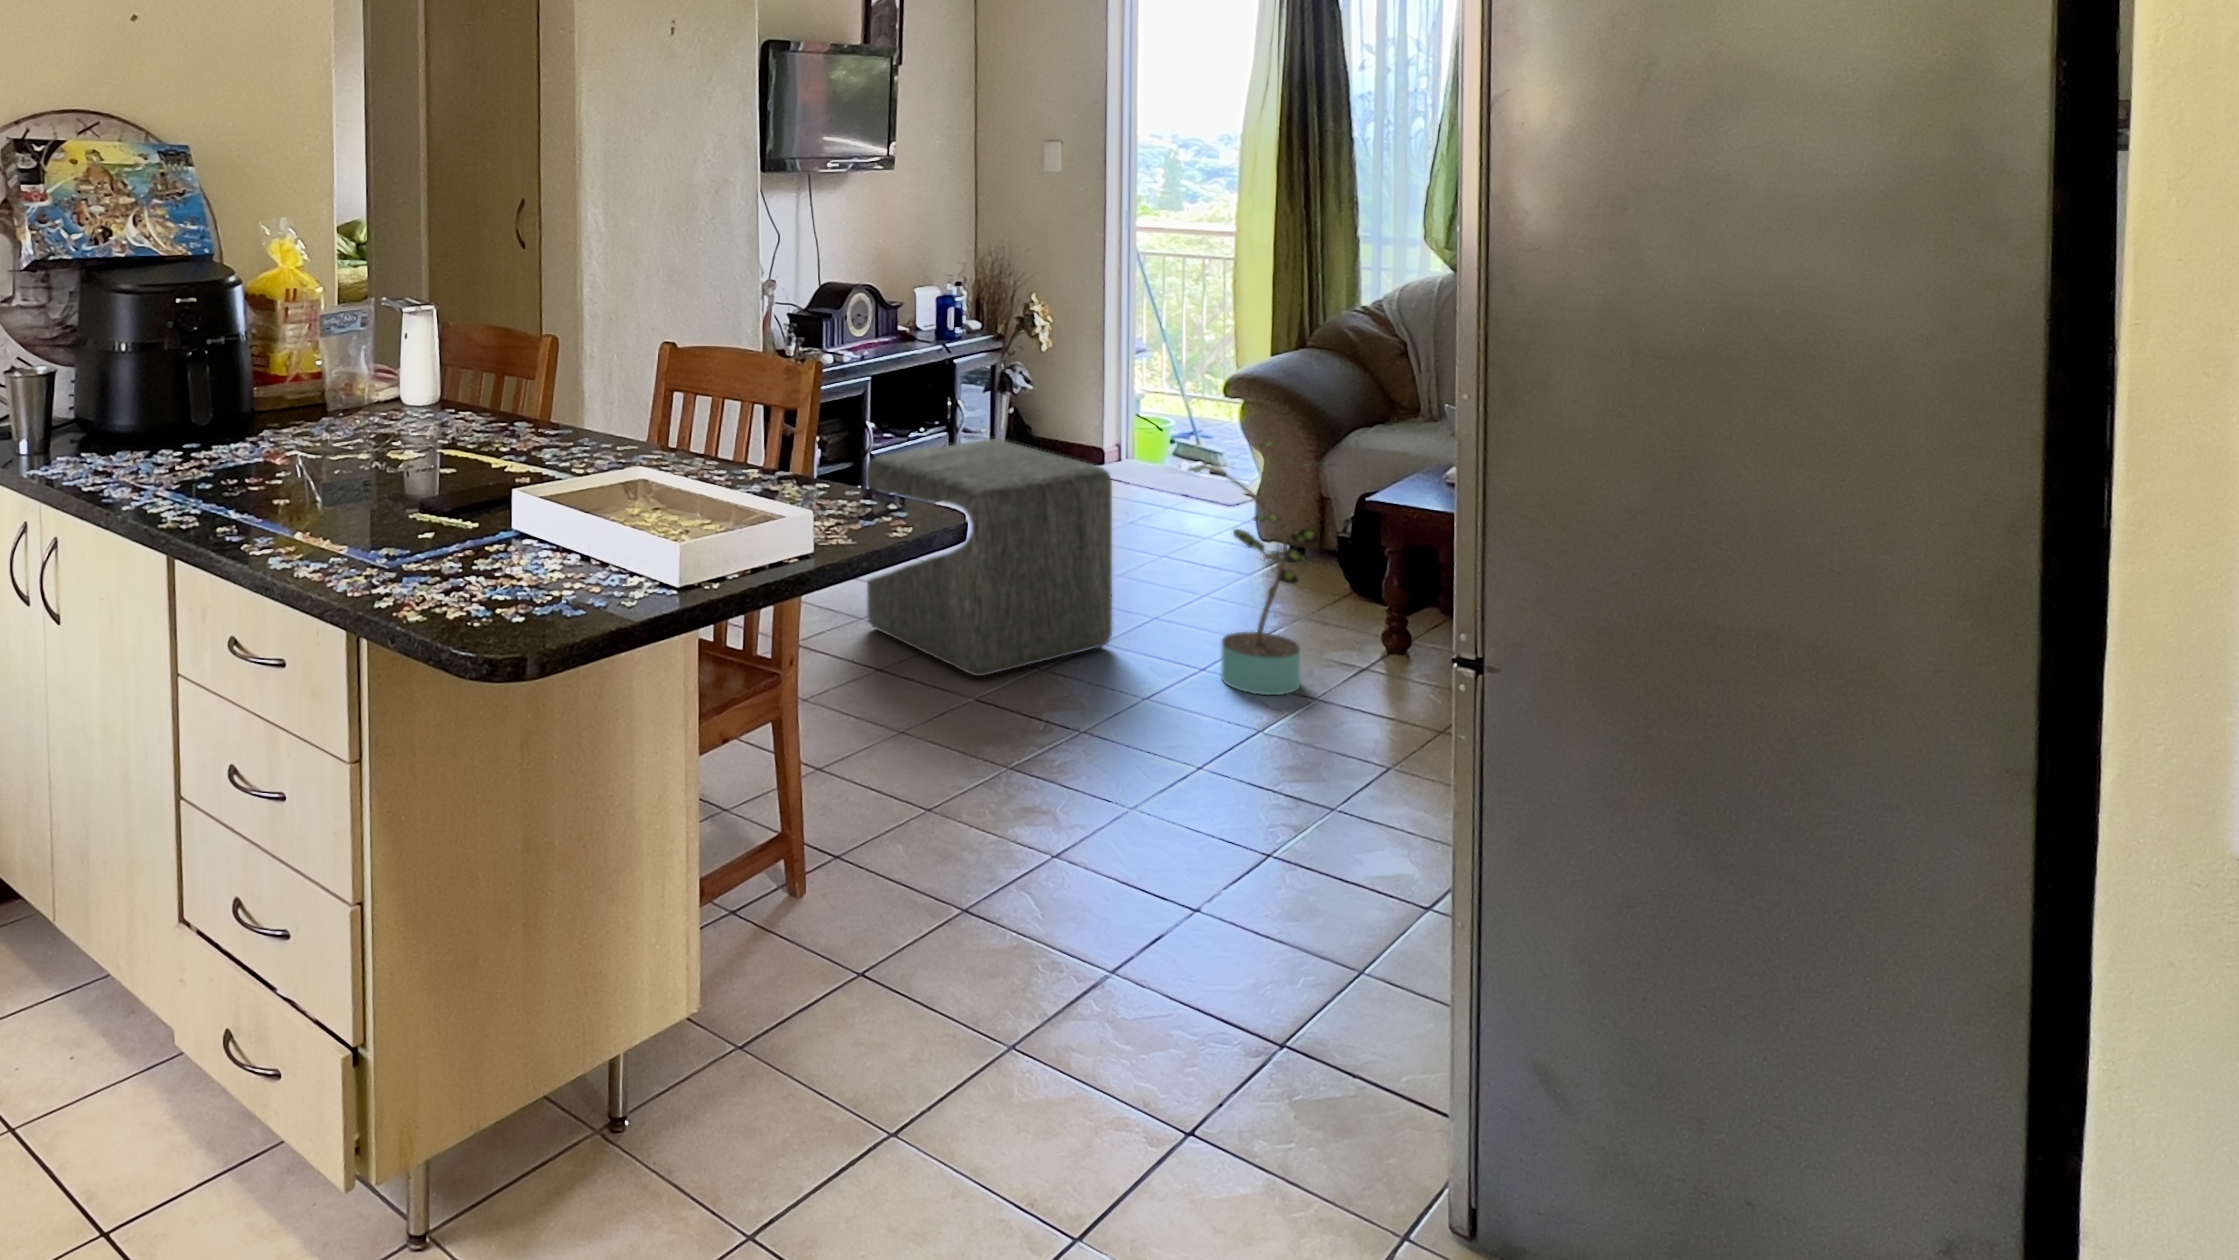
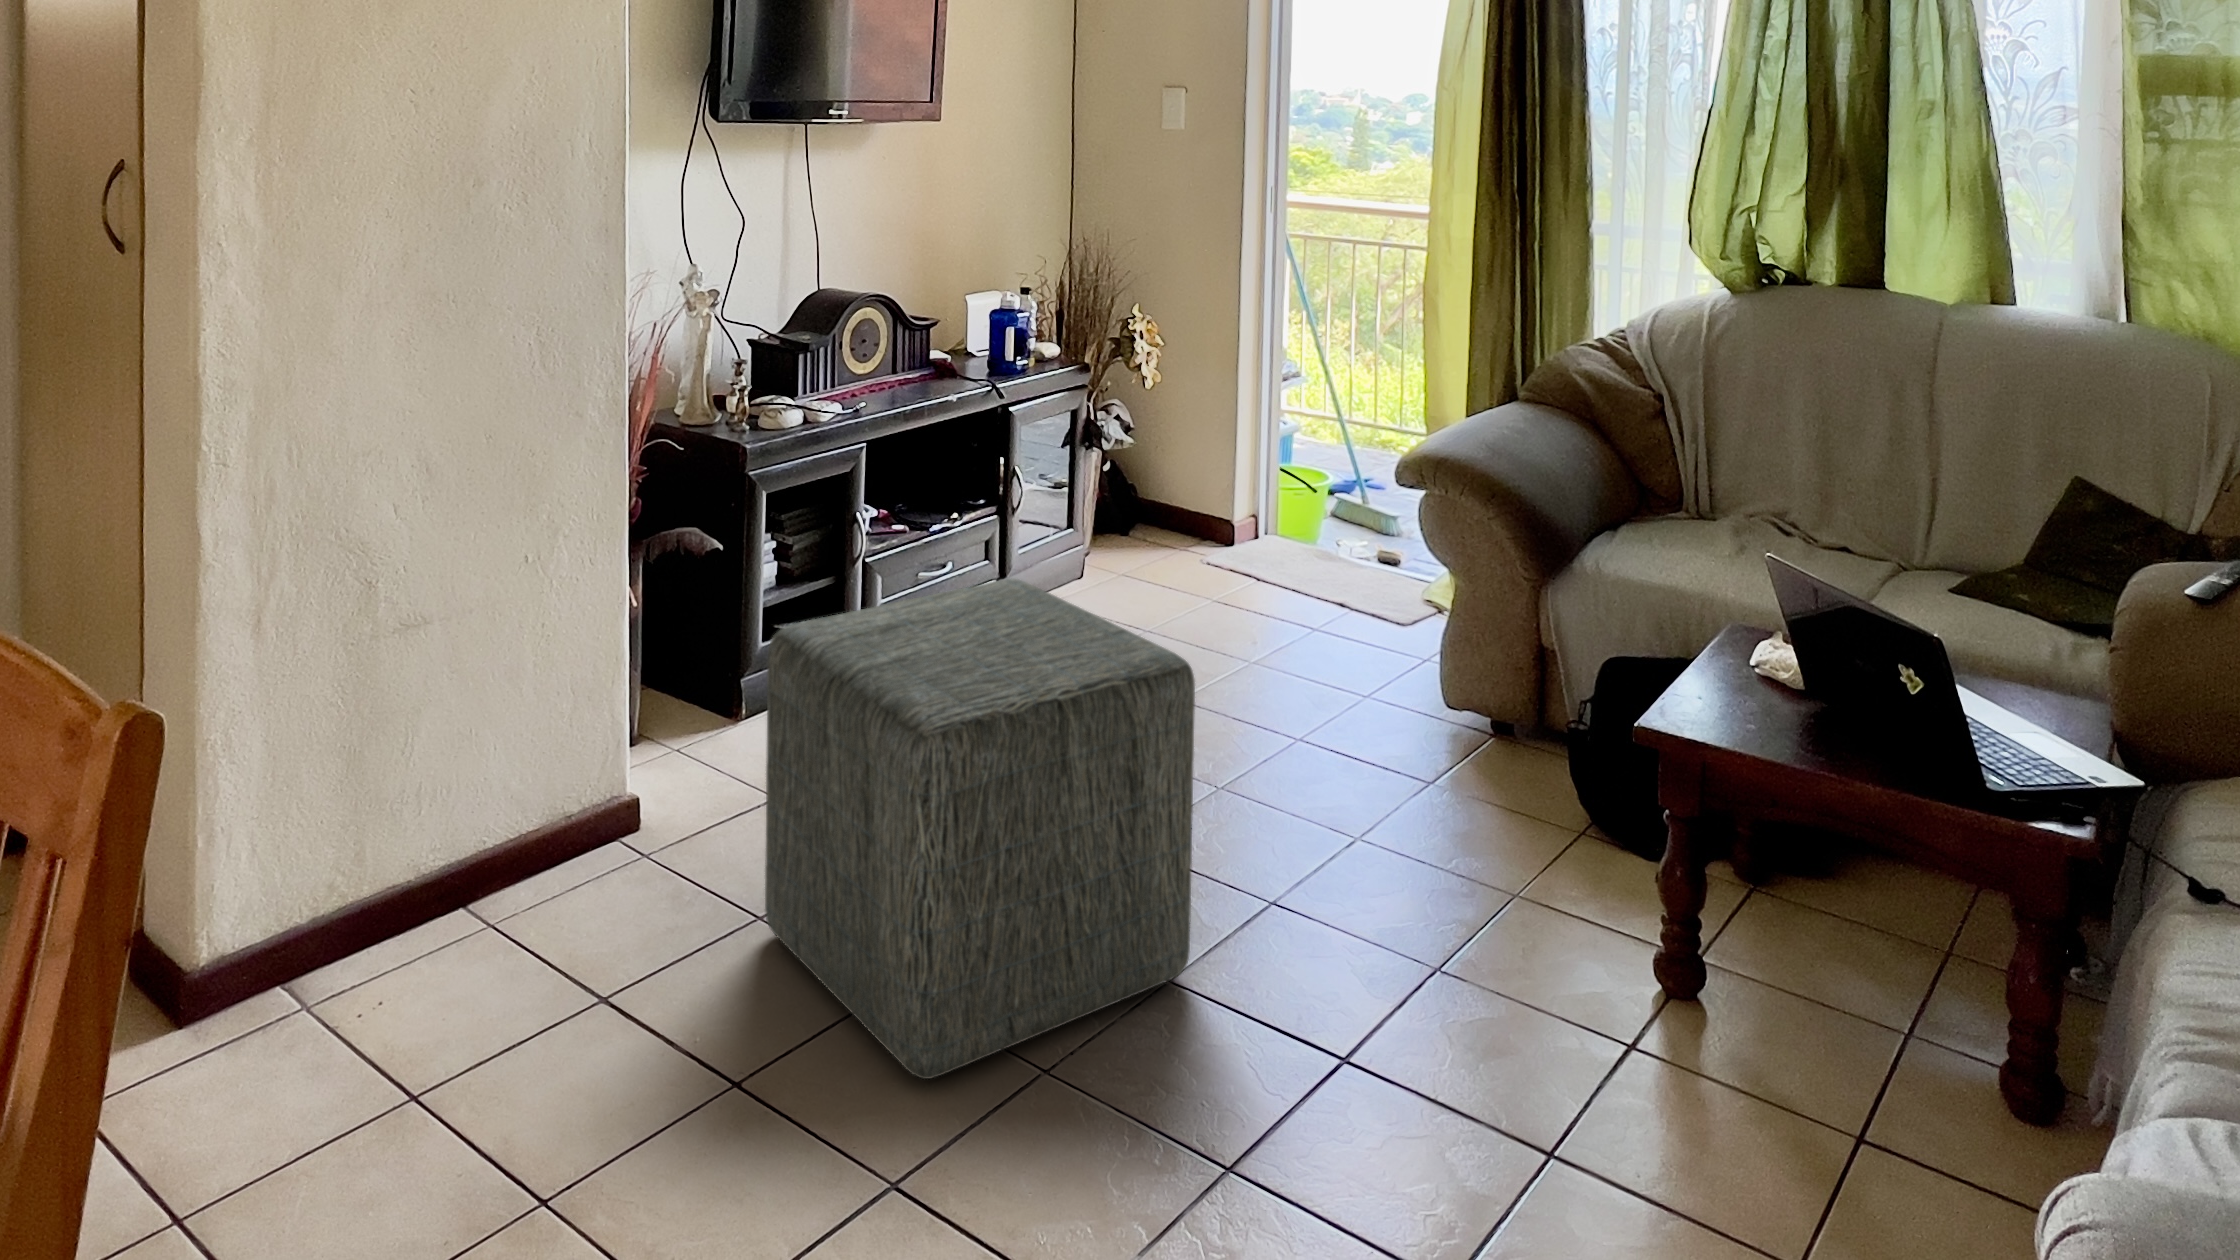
potted plant: present [1189,441,1330,695] -> none [1324,618,1592,1117]

